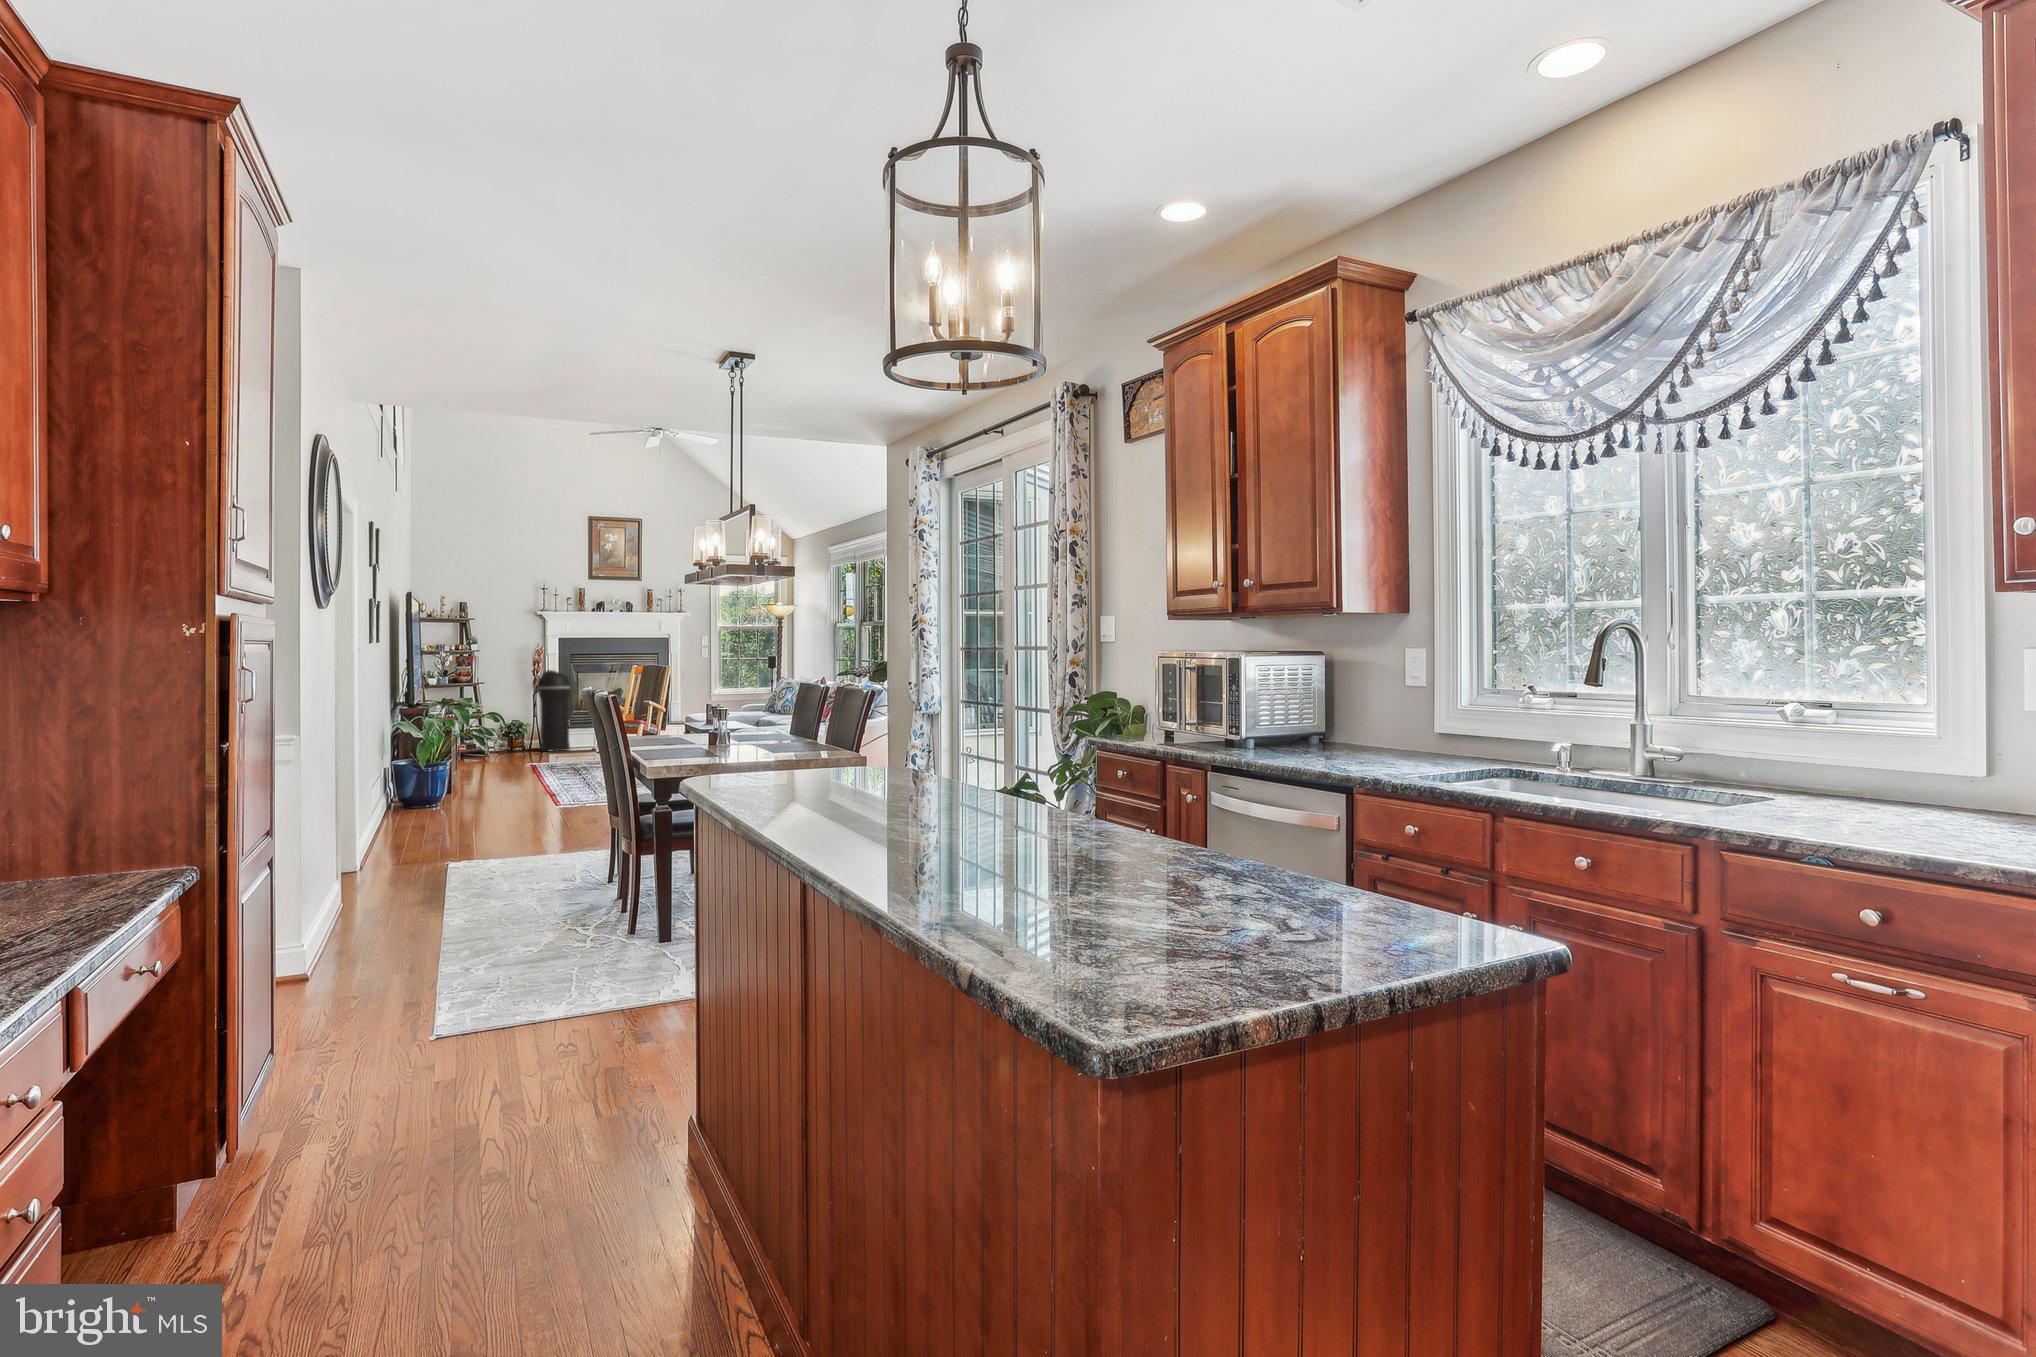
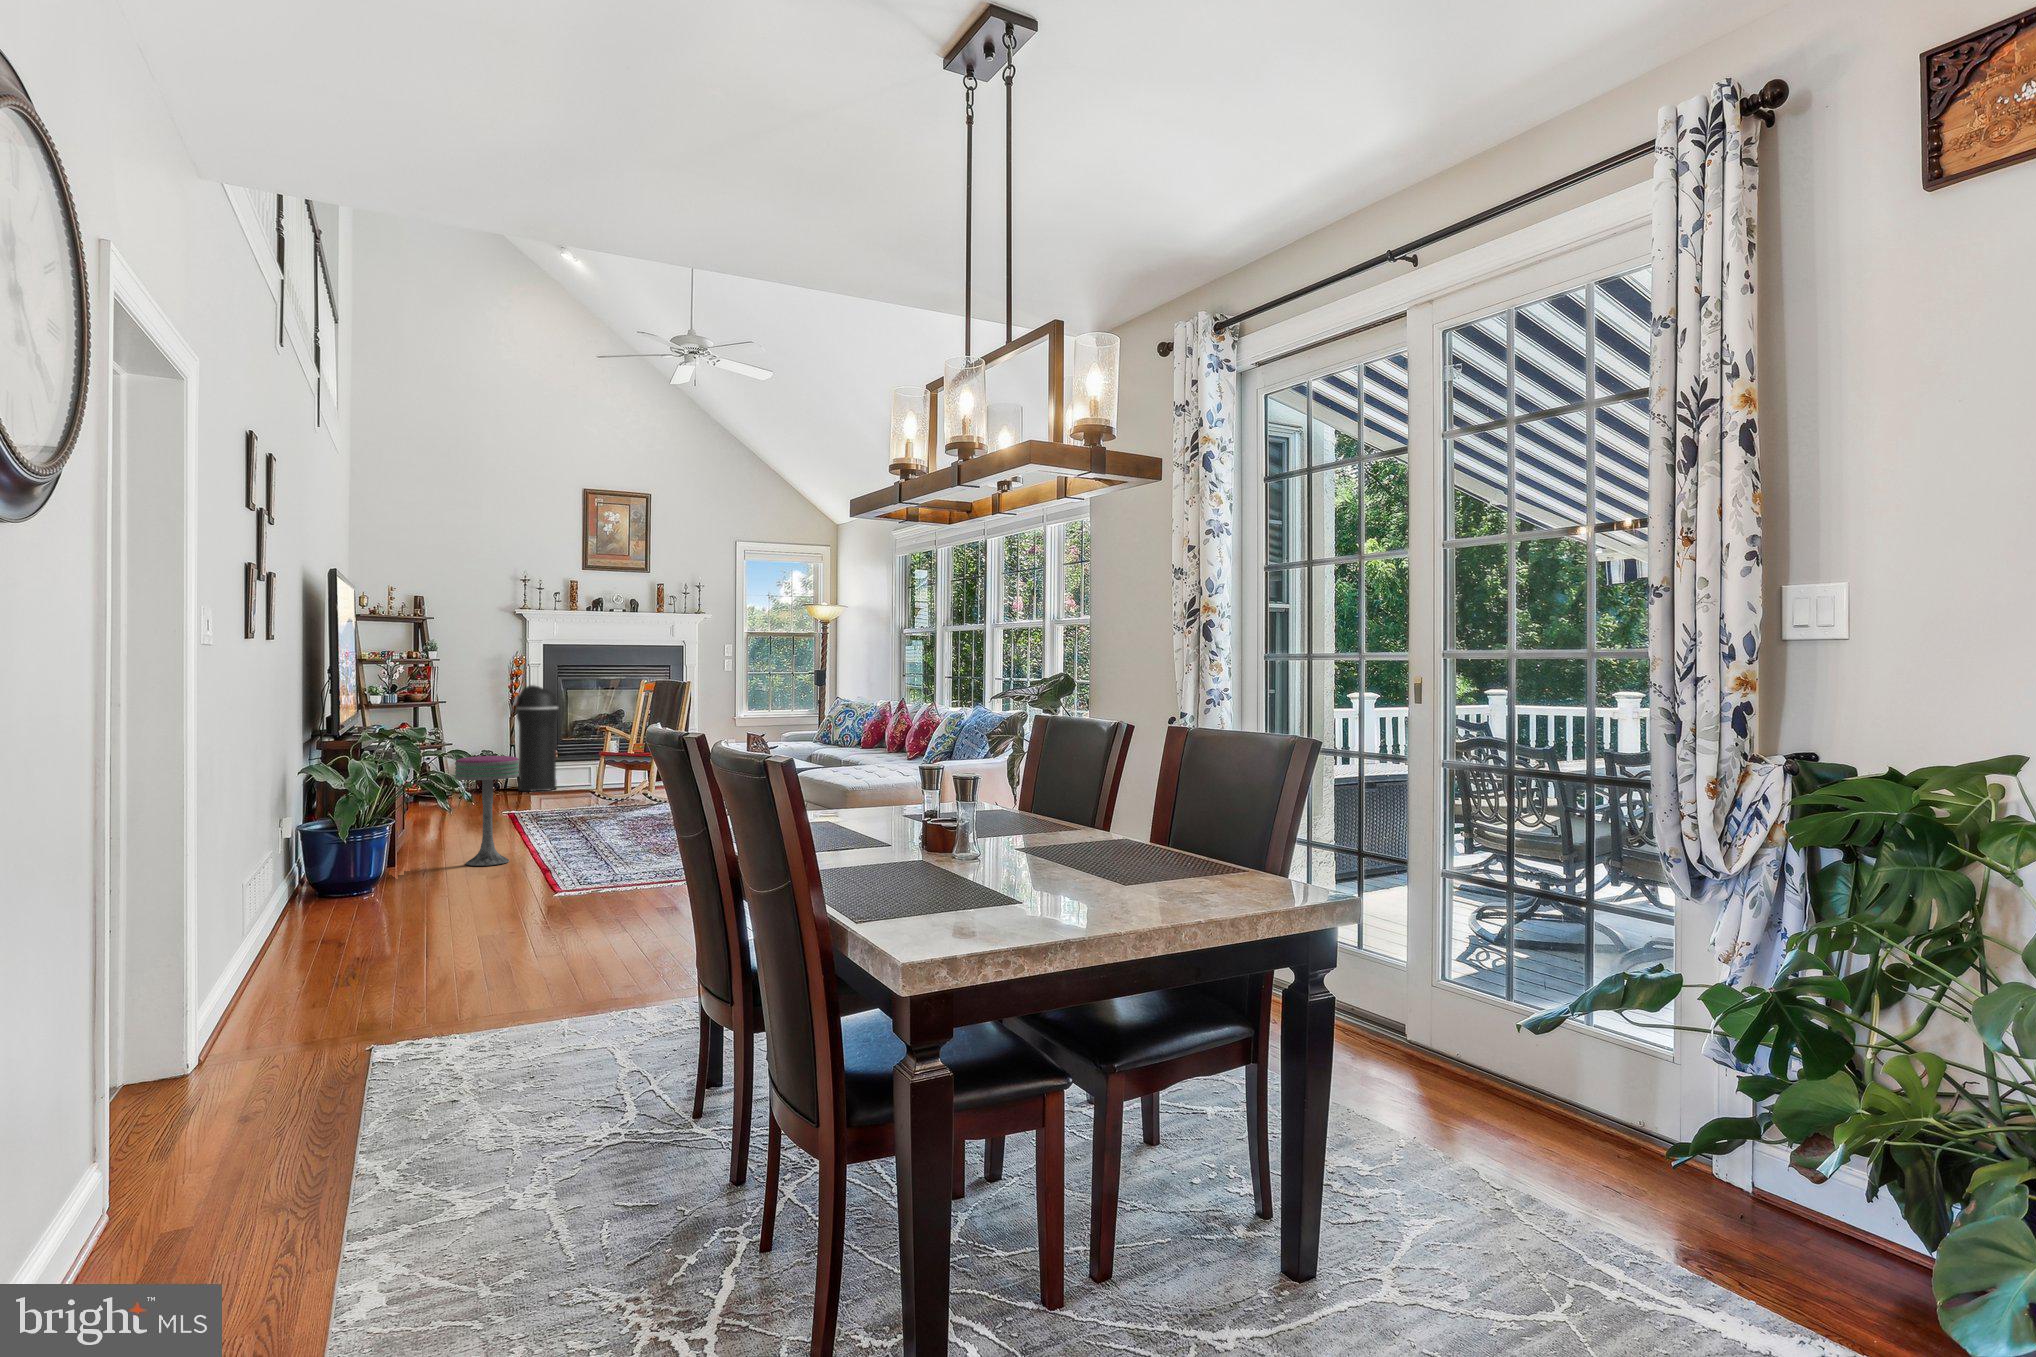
bar stool: none [490,719,534,794] -> present [455,756,519,866]

